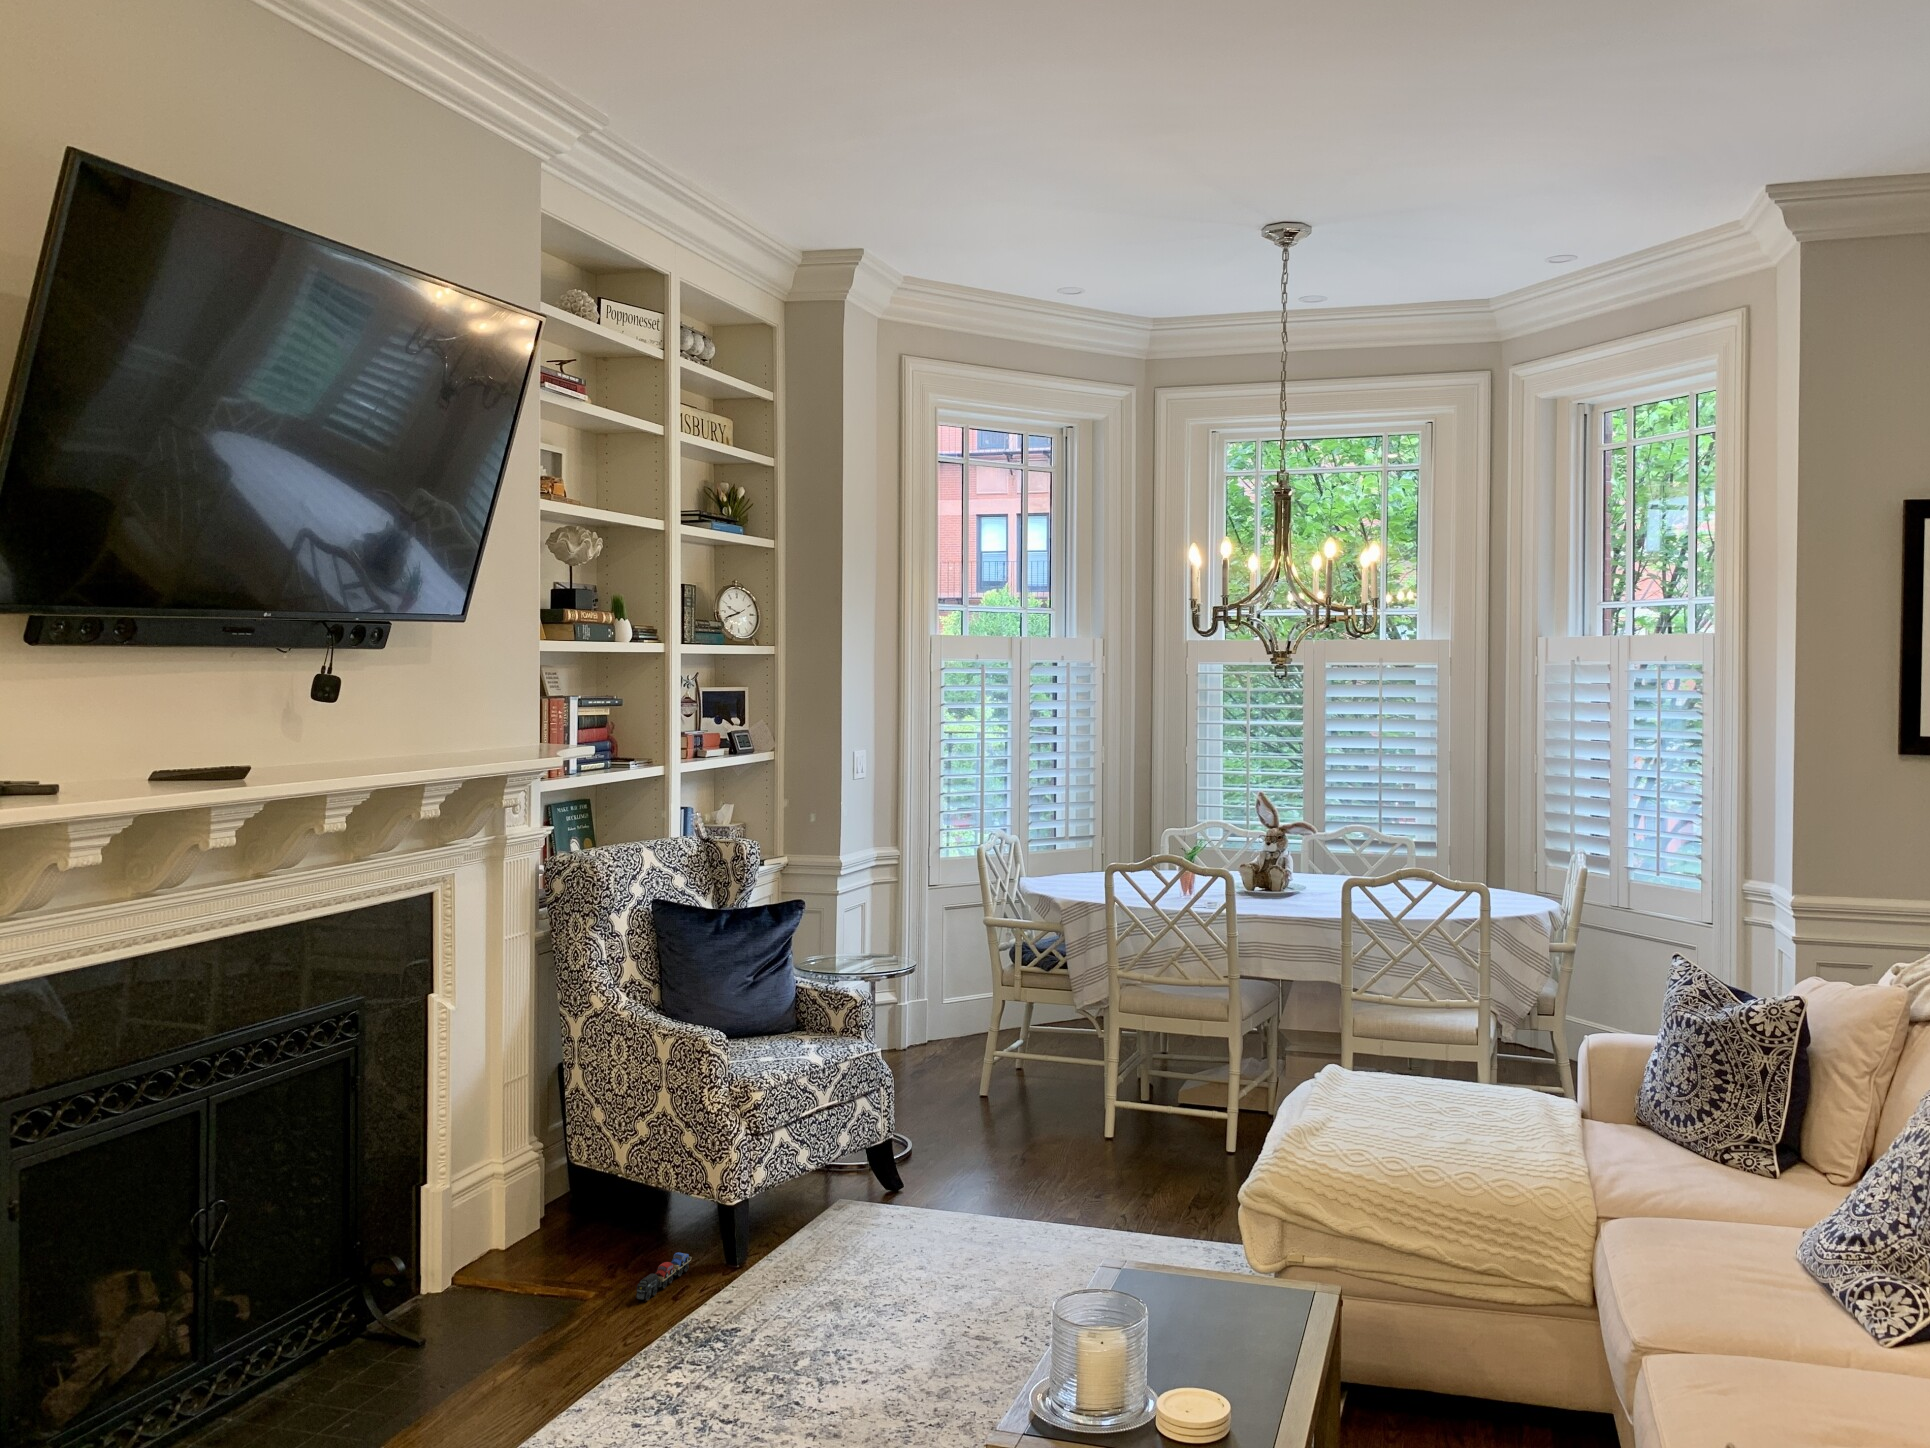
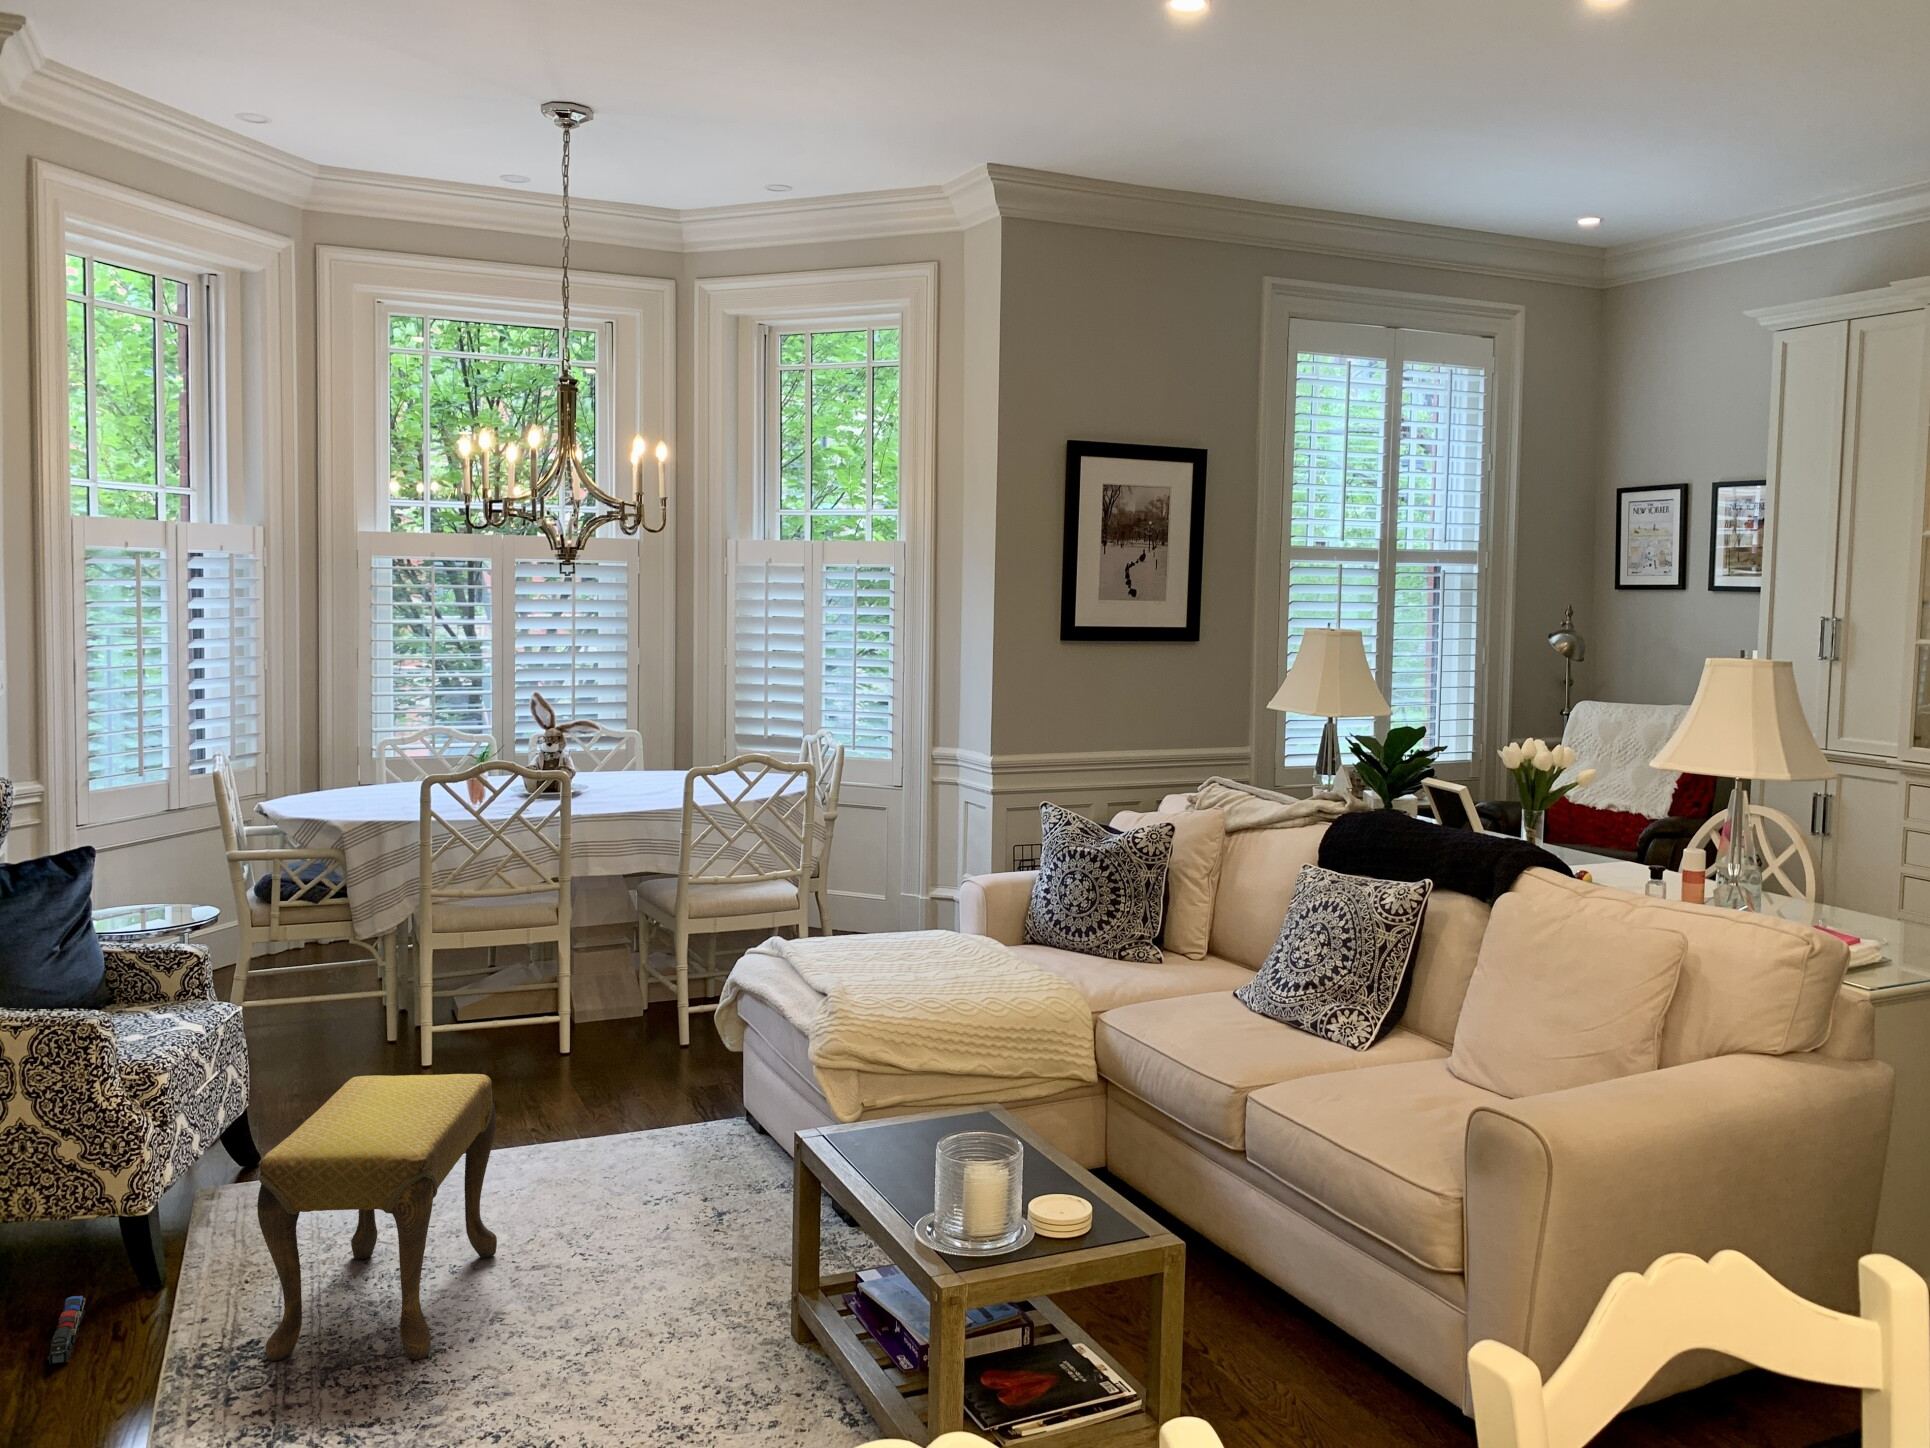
footstool: none [745,1123,980,1381] -> present [257,1074,497,1361]

